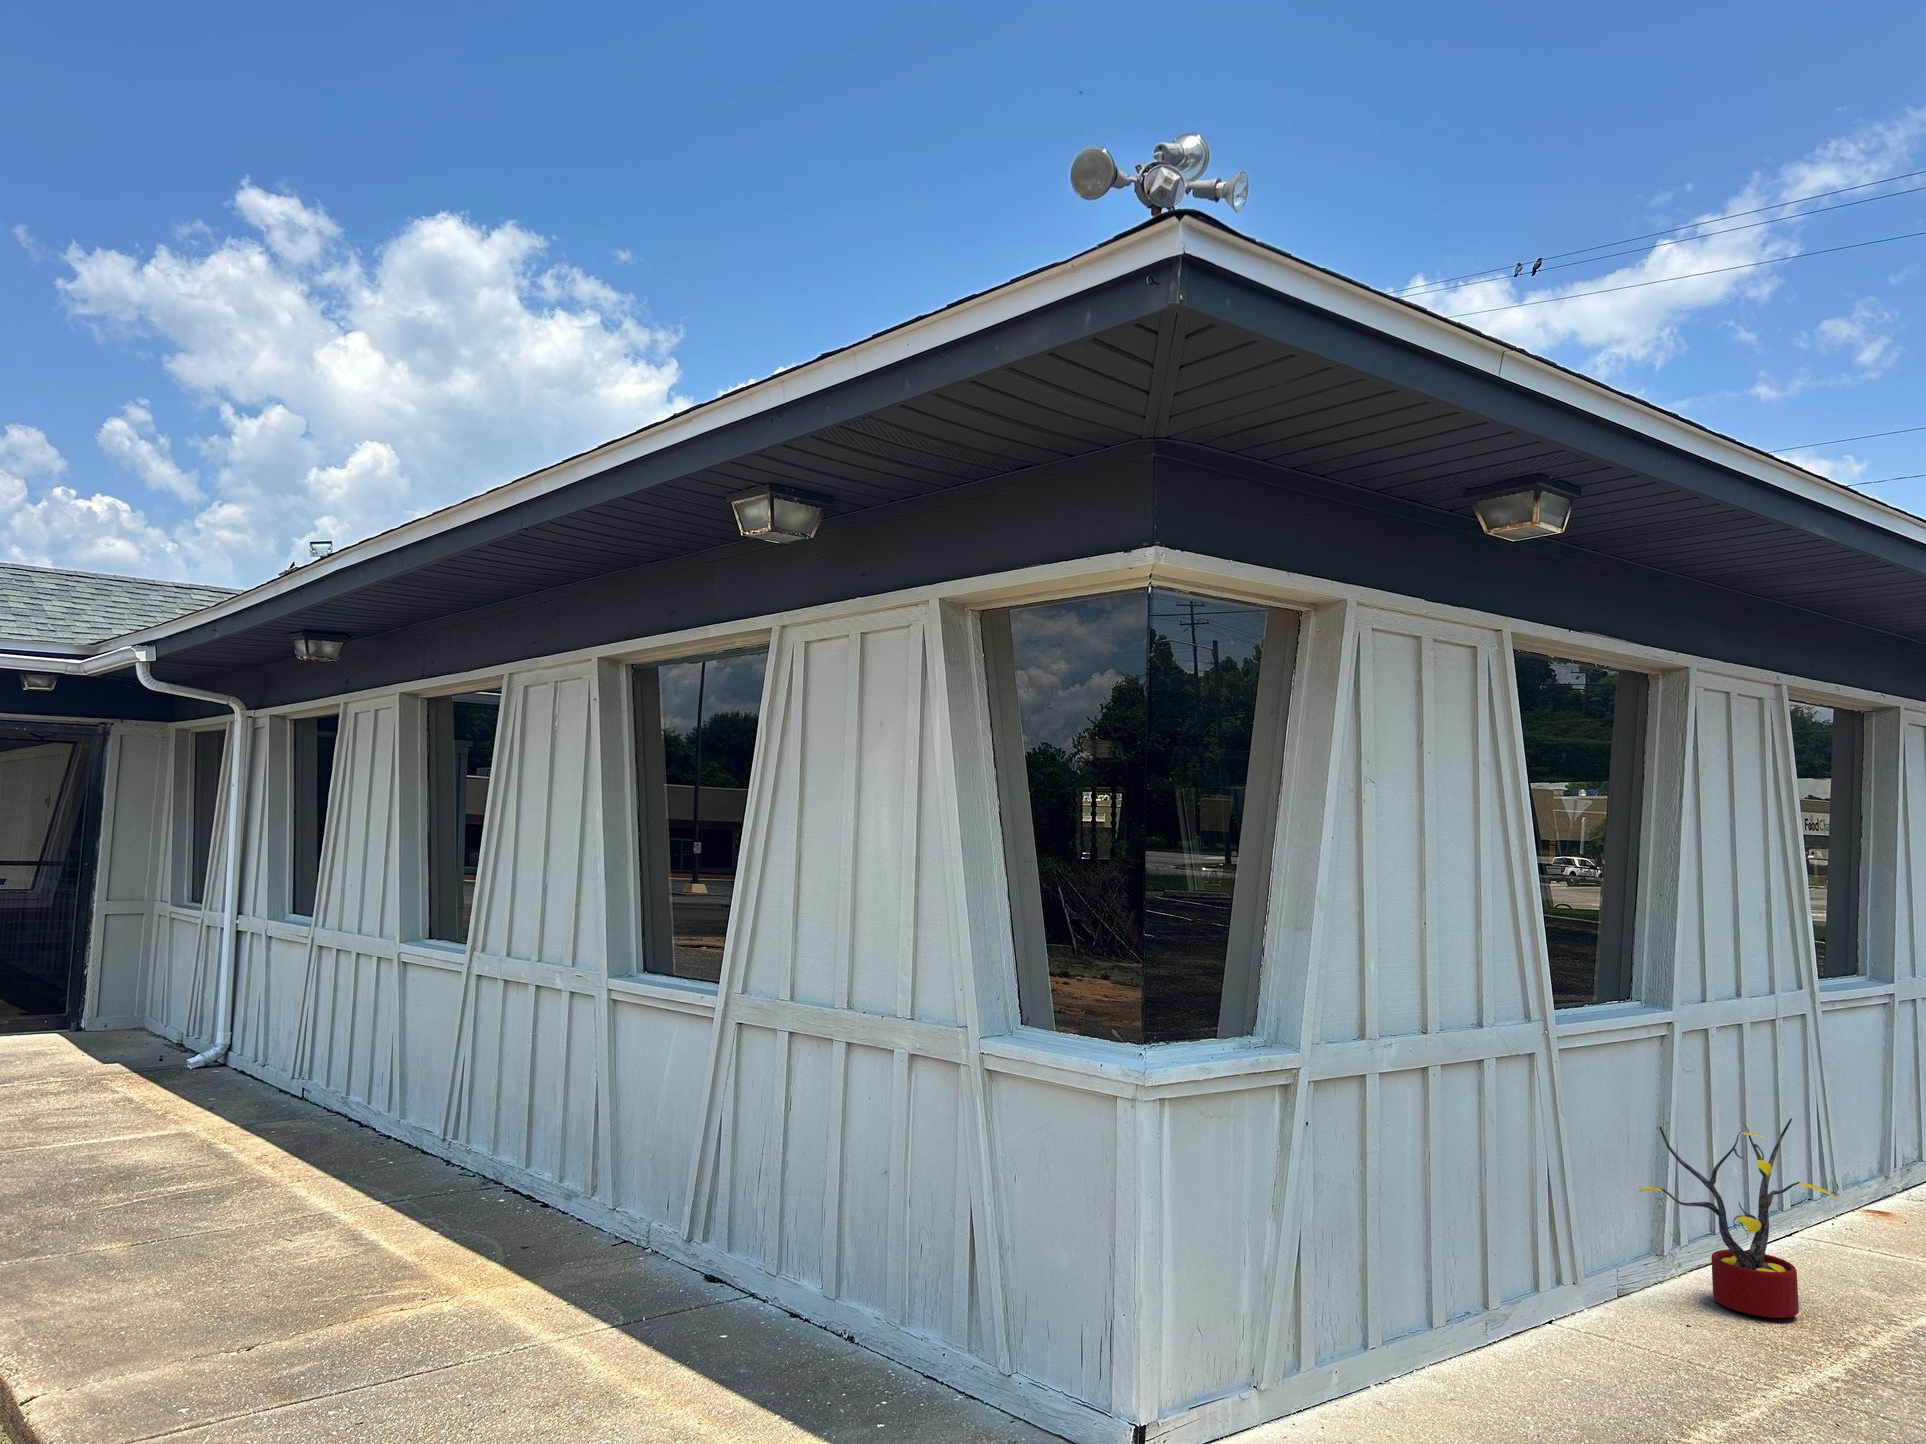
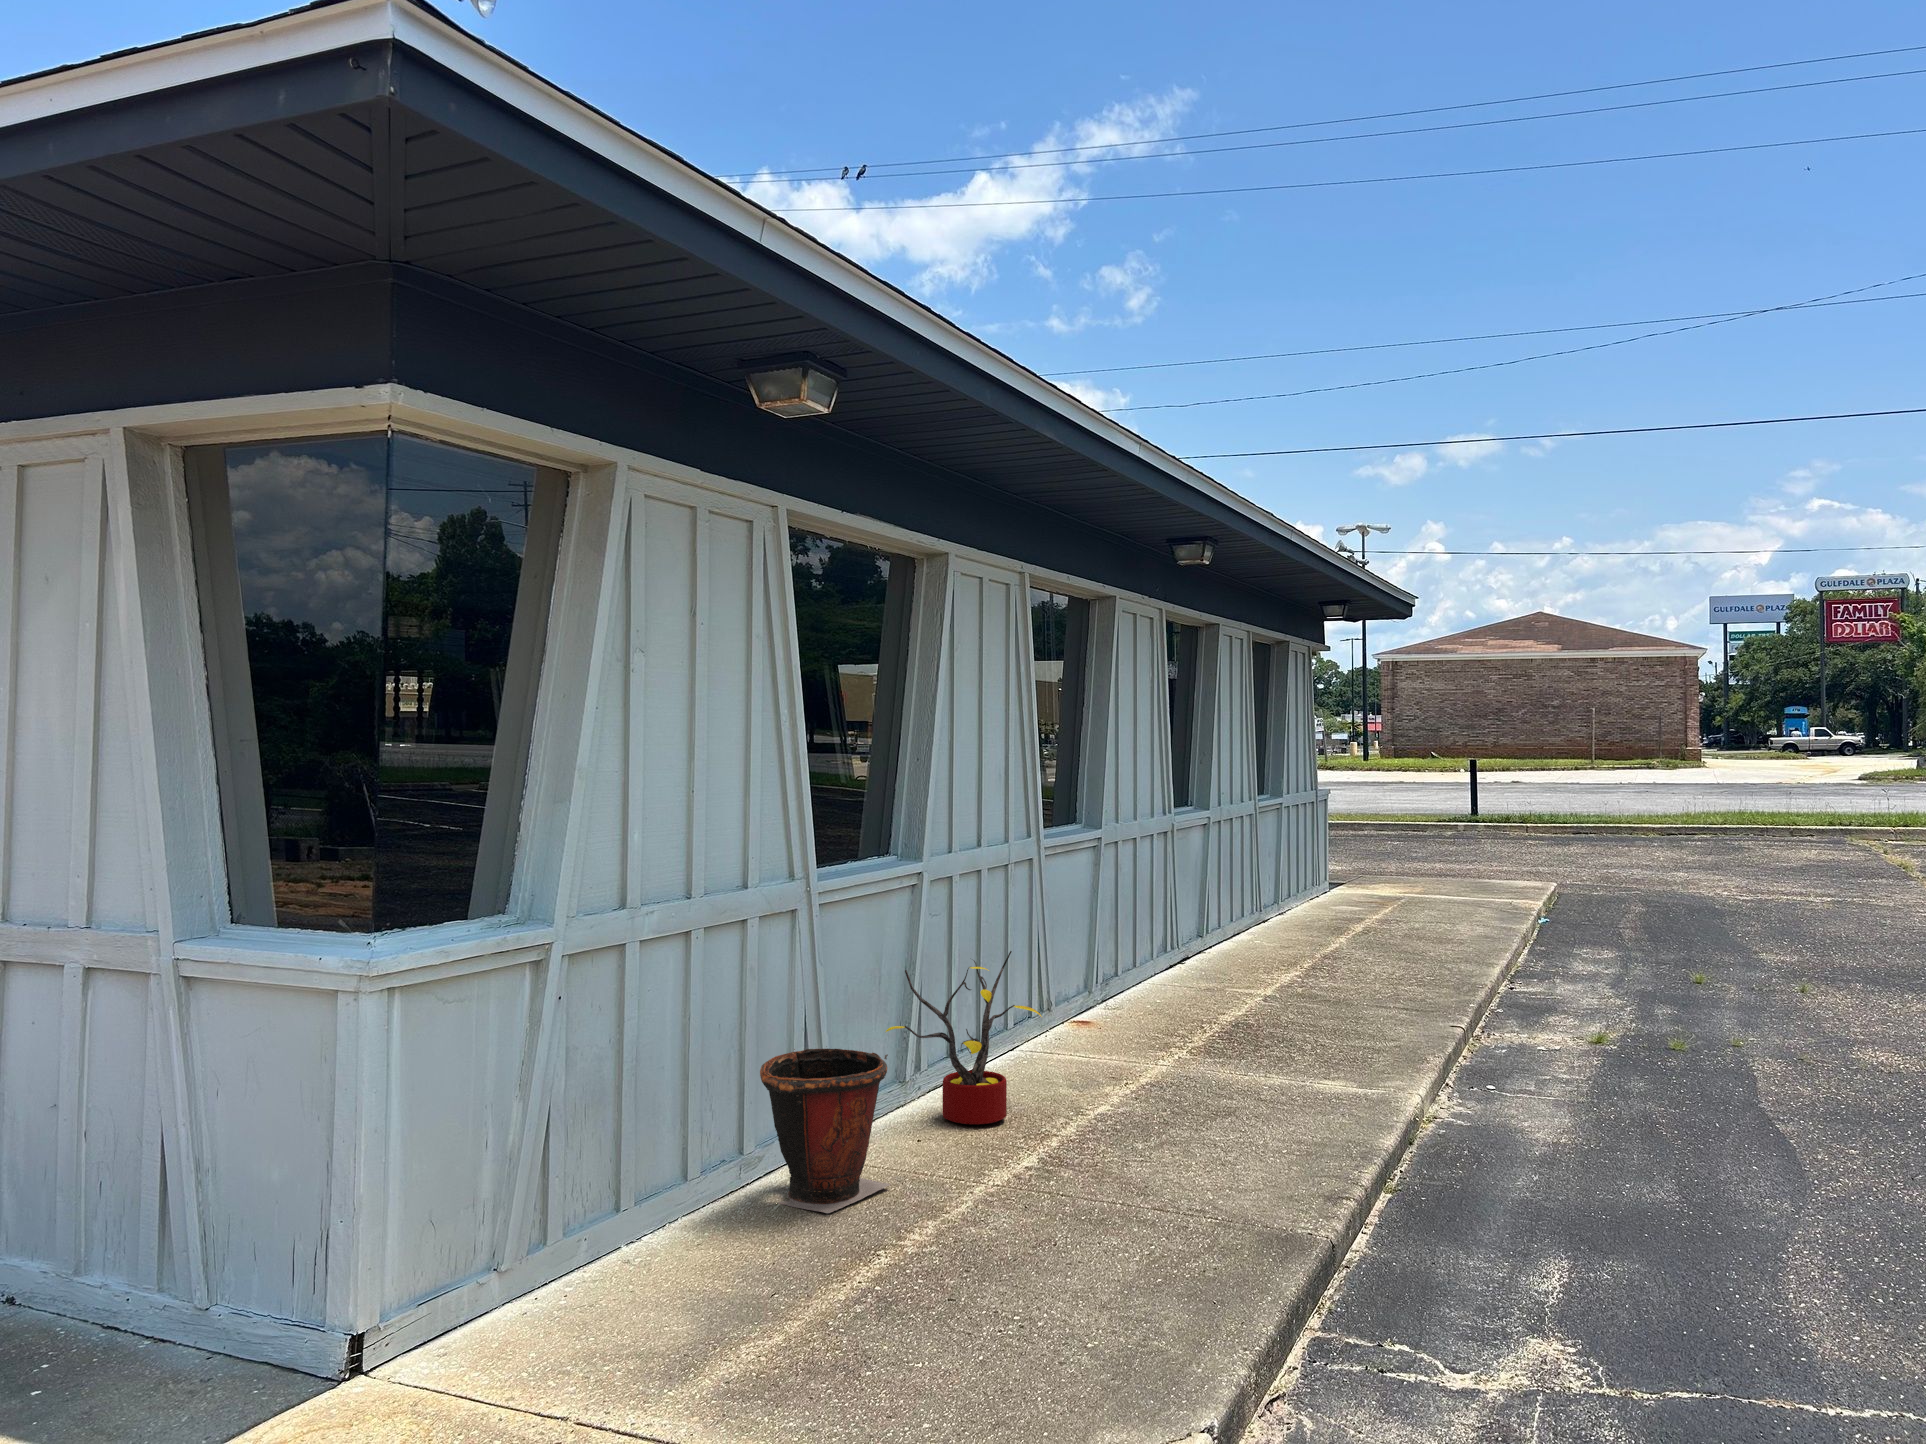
waste bin: none [1503,1198,1663,1390] -> present [760,1049,891,1213]

